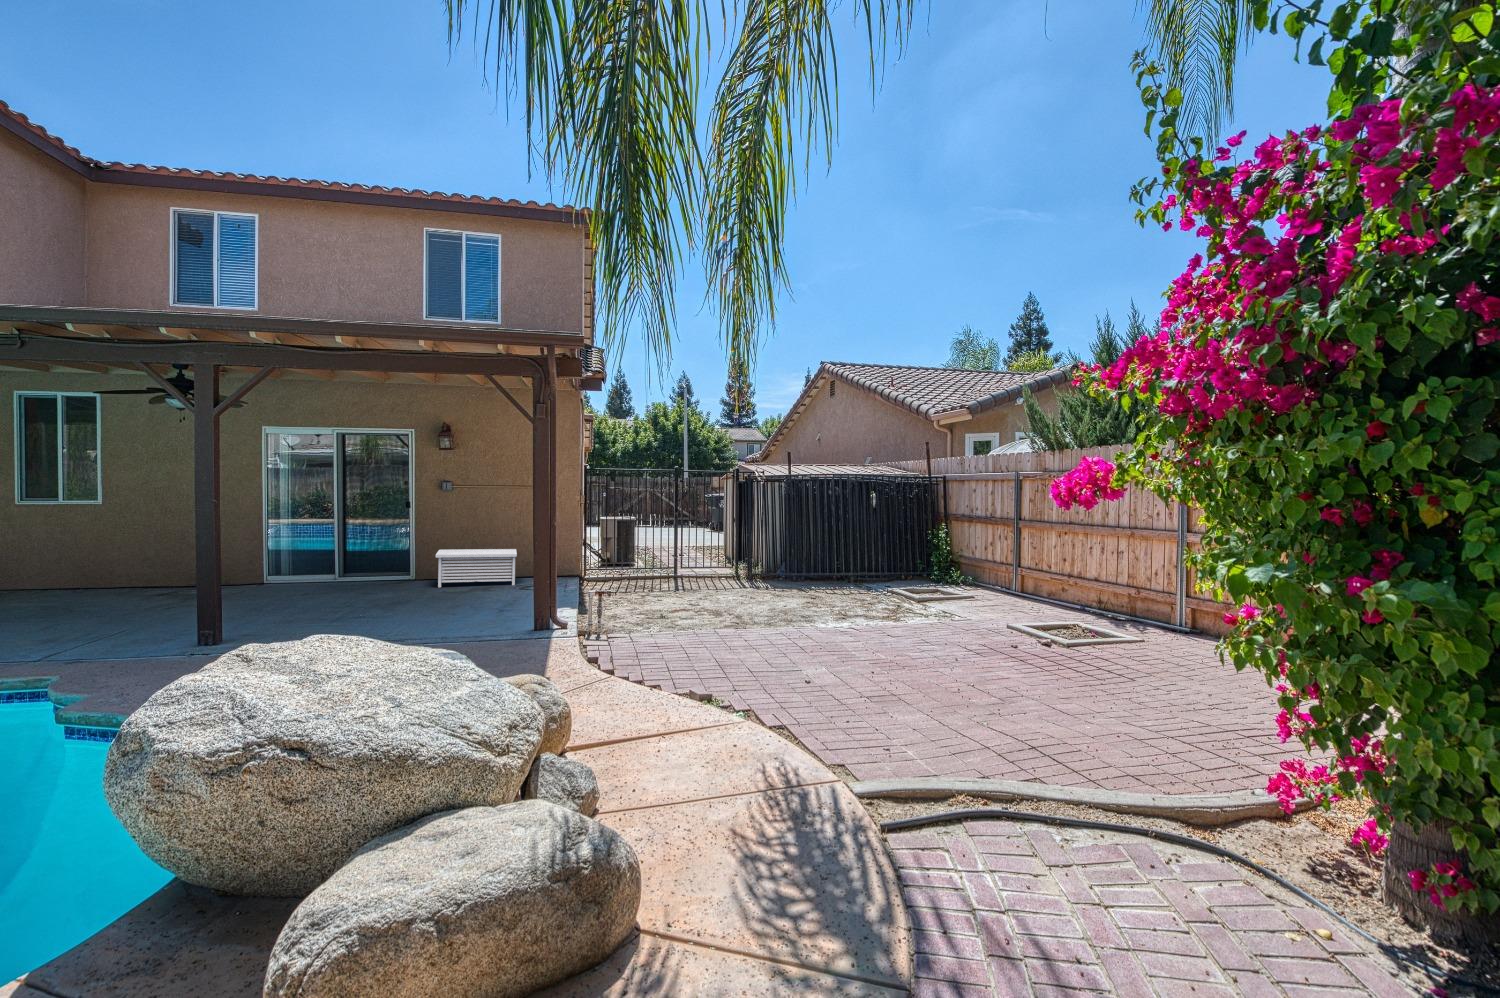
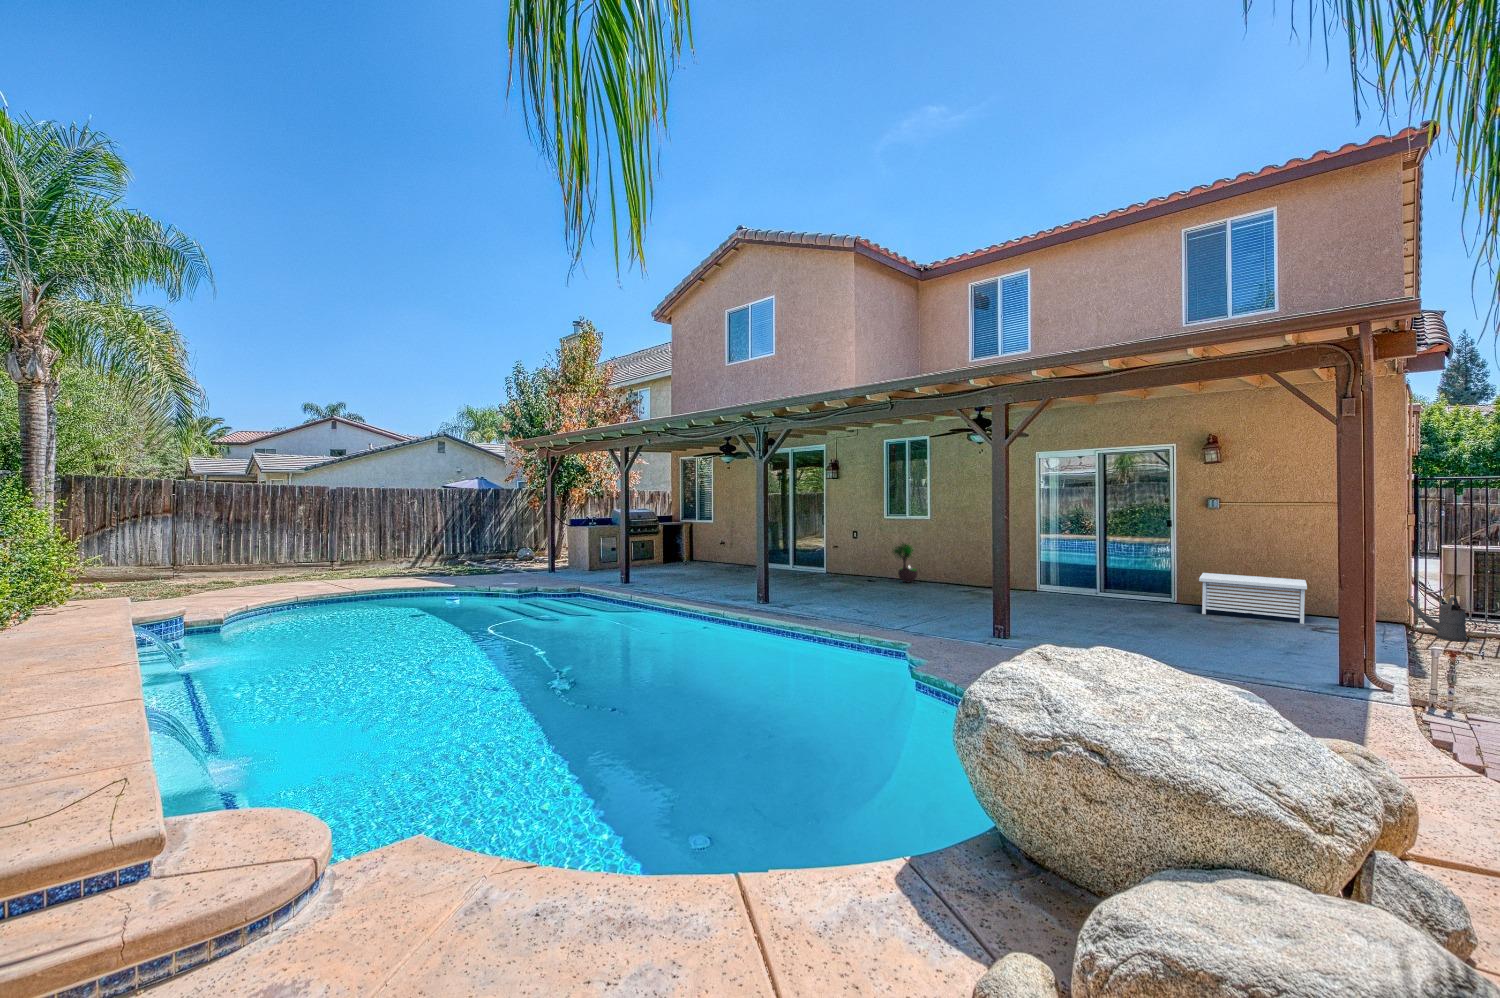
potted tree: none [29,535,84,595] -> present [893,542,917,582]
watering can: none [578,553,614,584] -> present [1407,597,1477,641]

